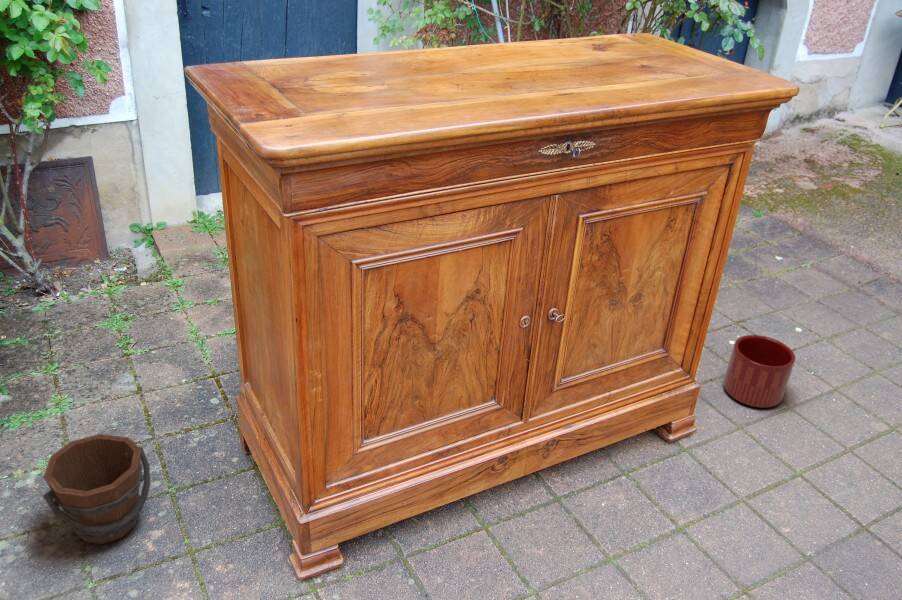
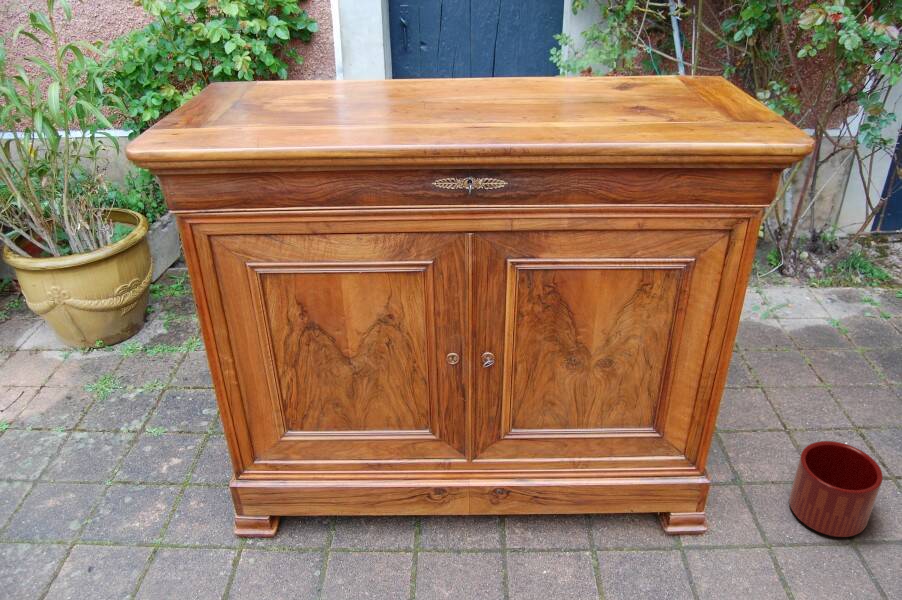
bucket: present [43,434,150,544] -> none [100,372,185,457]

